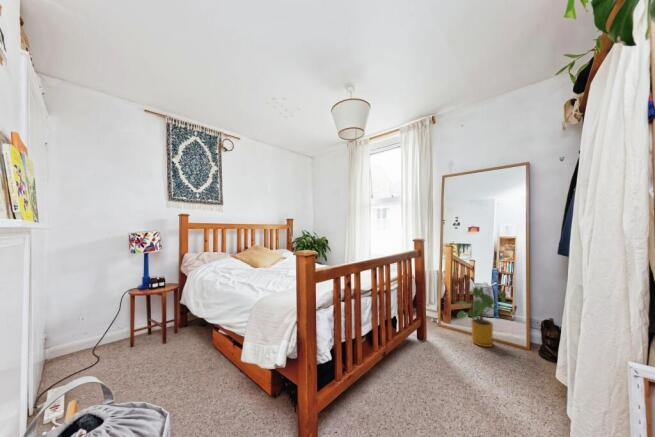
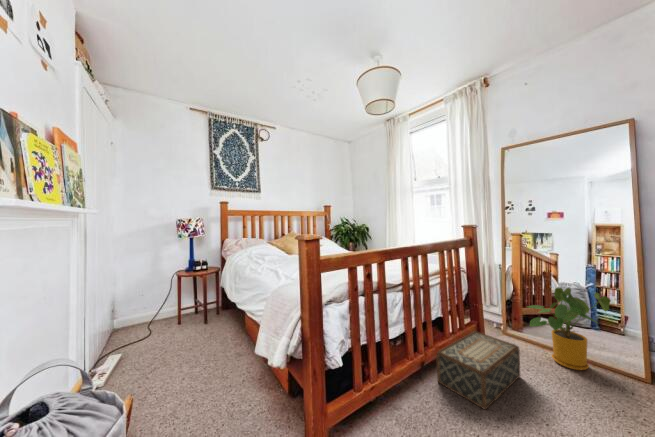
woven basket: none [395,325,451,381] -> present [437,331,520,409]

